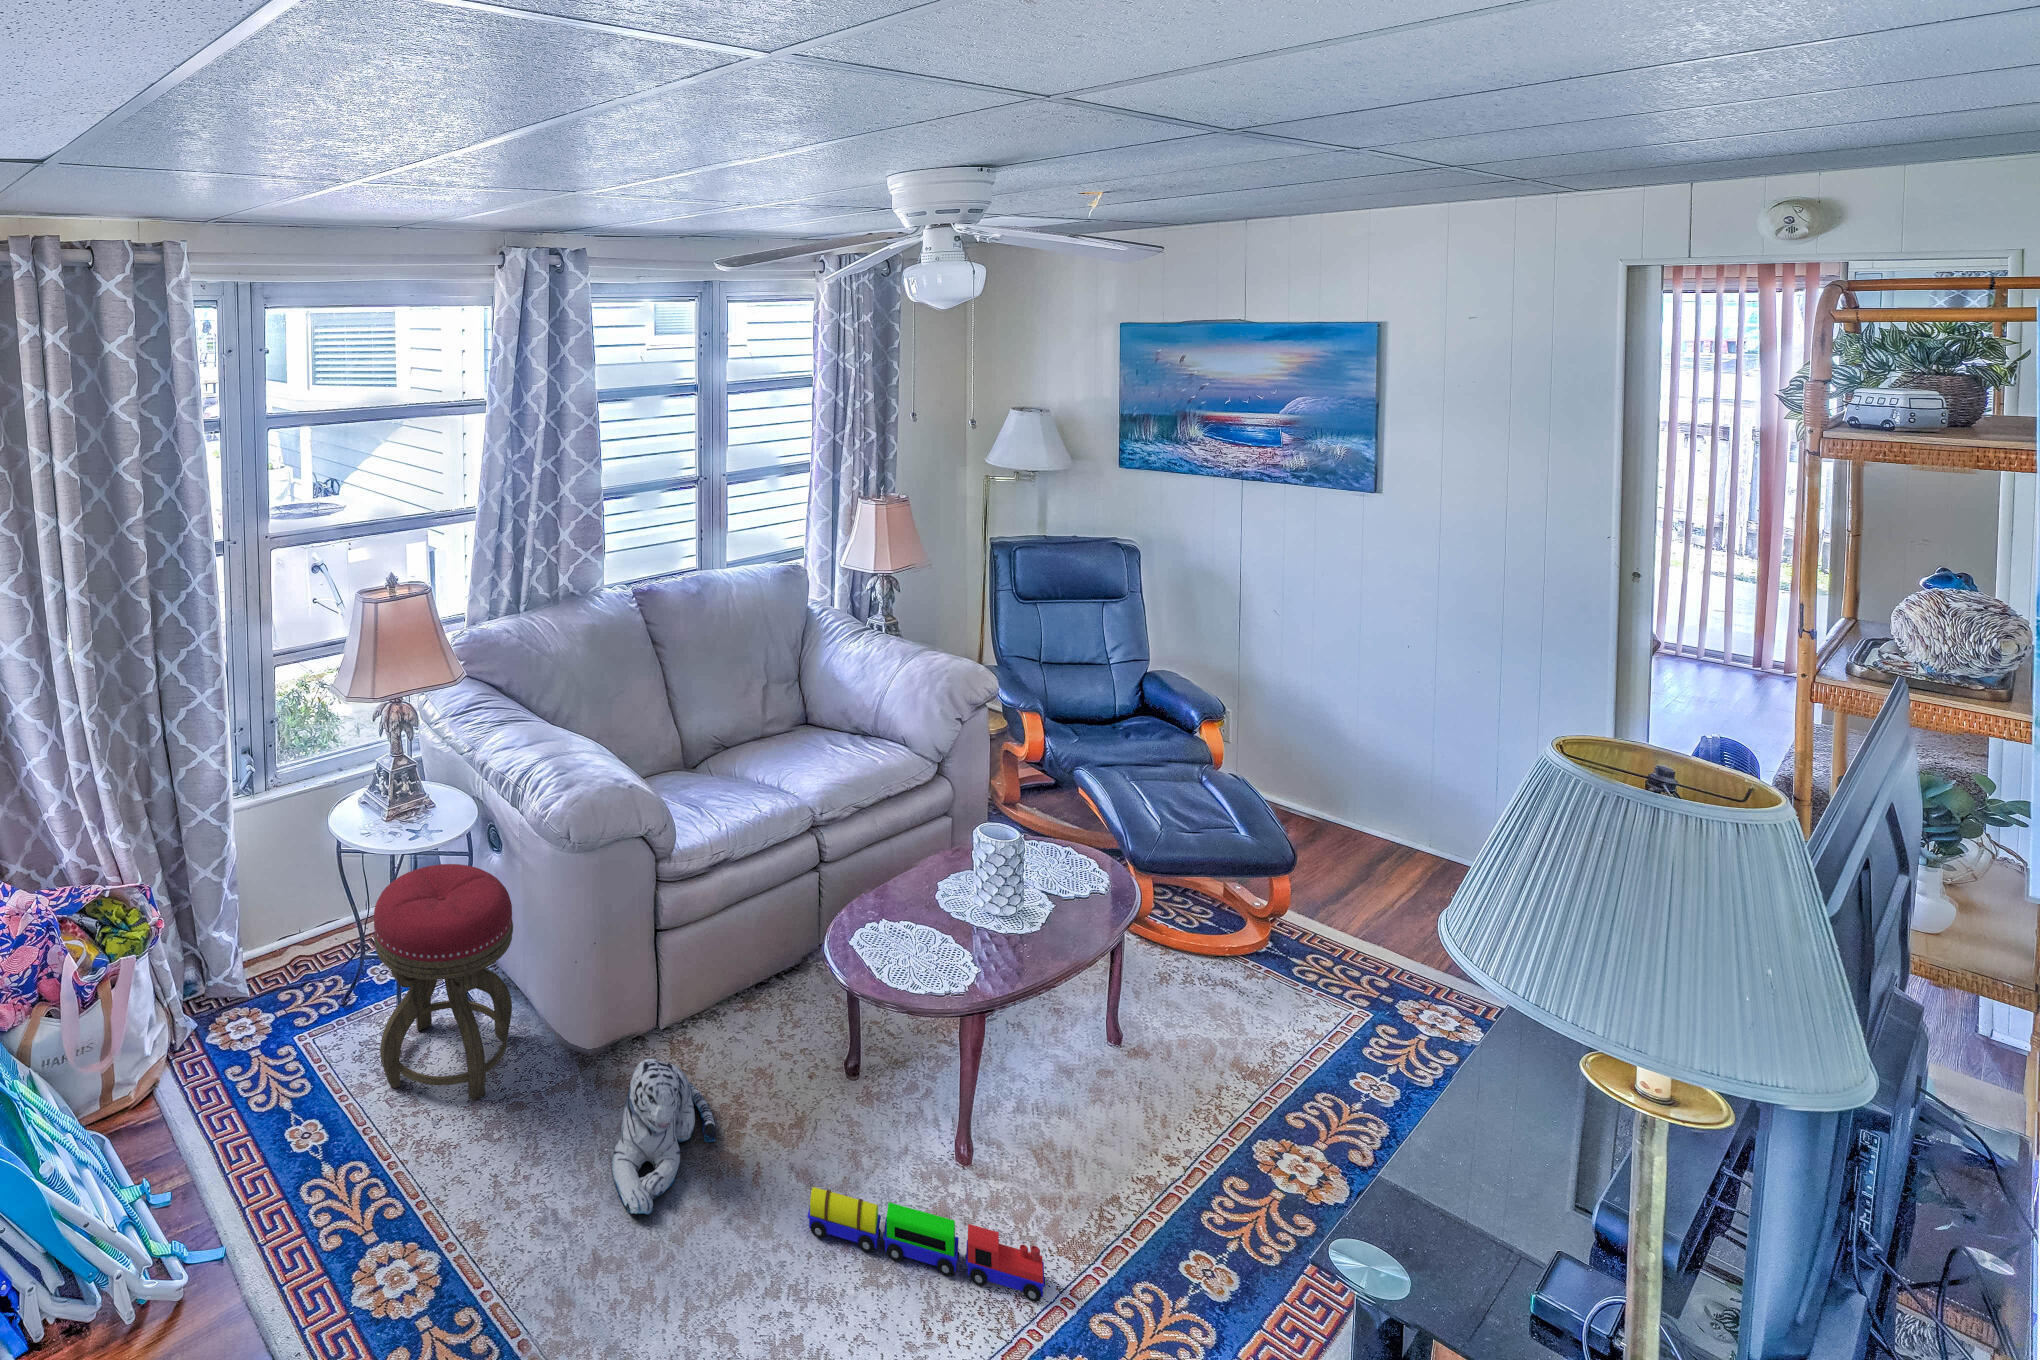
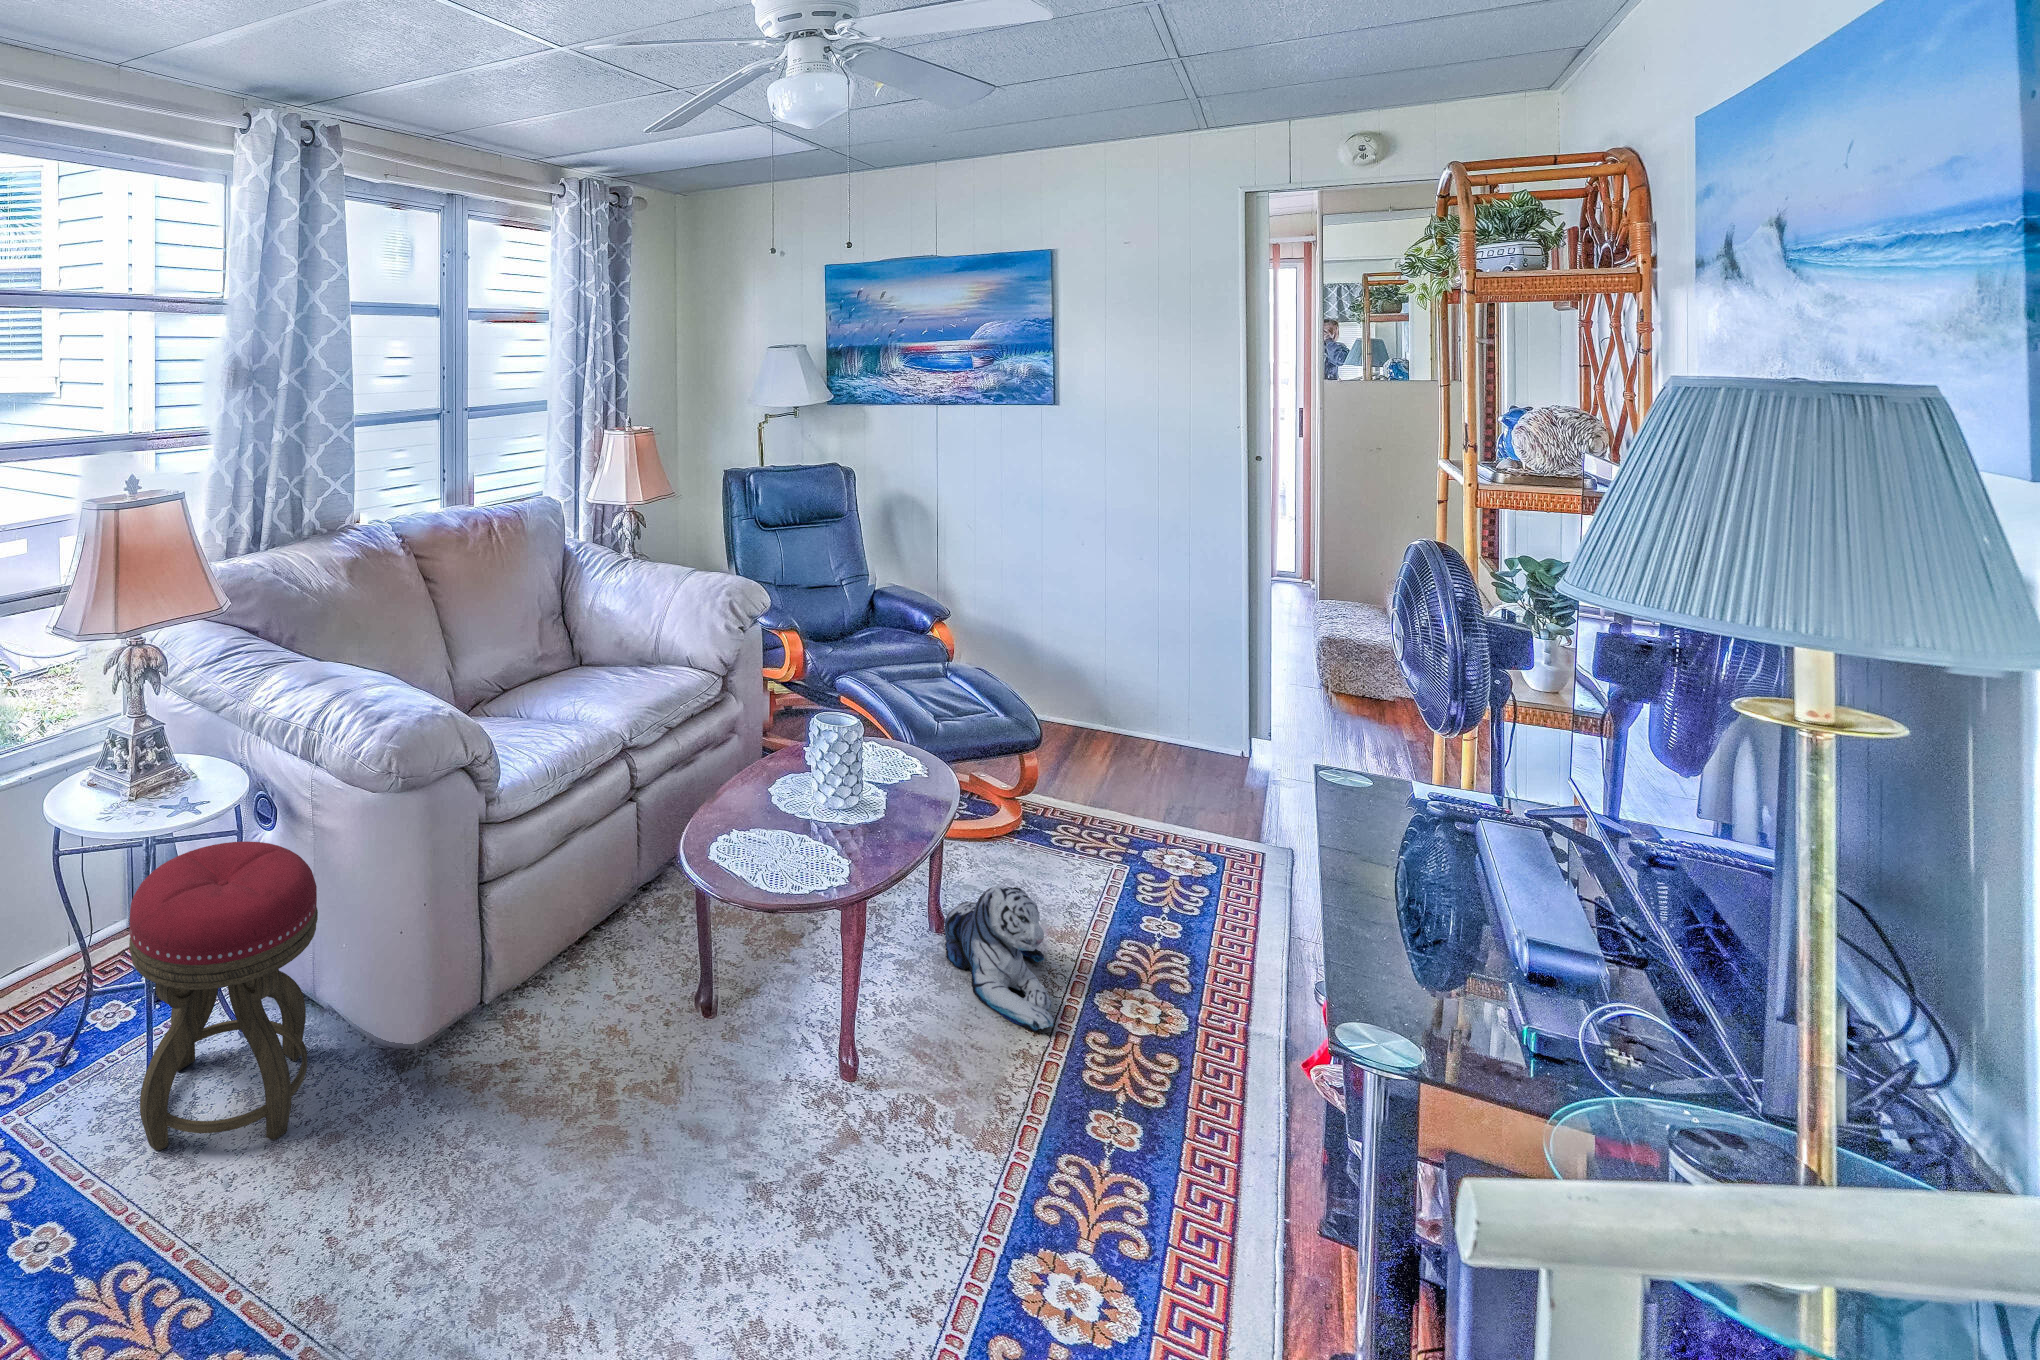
plush toy: present [612,1058,716,1215] -> present [945,887,1054,1031]
toy train: present [807,1187,1046,1302] -> none [721,1134,988,1206]

